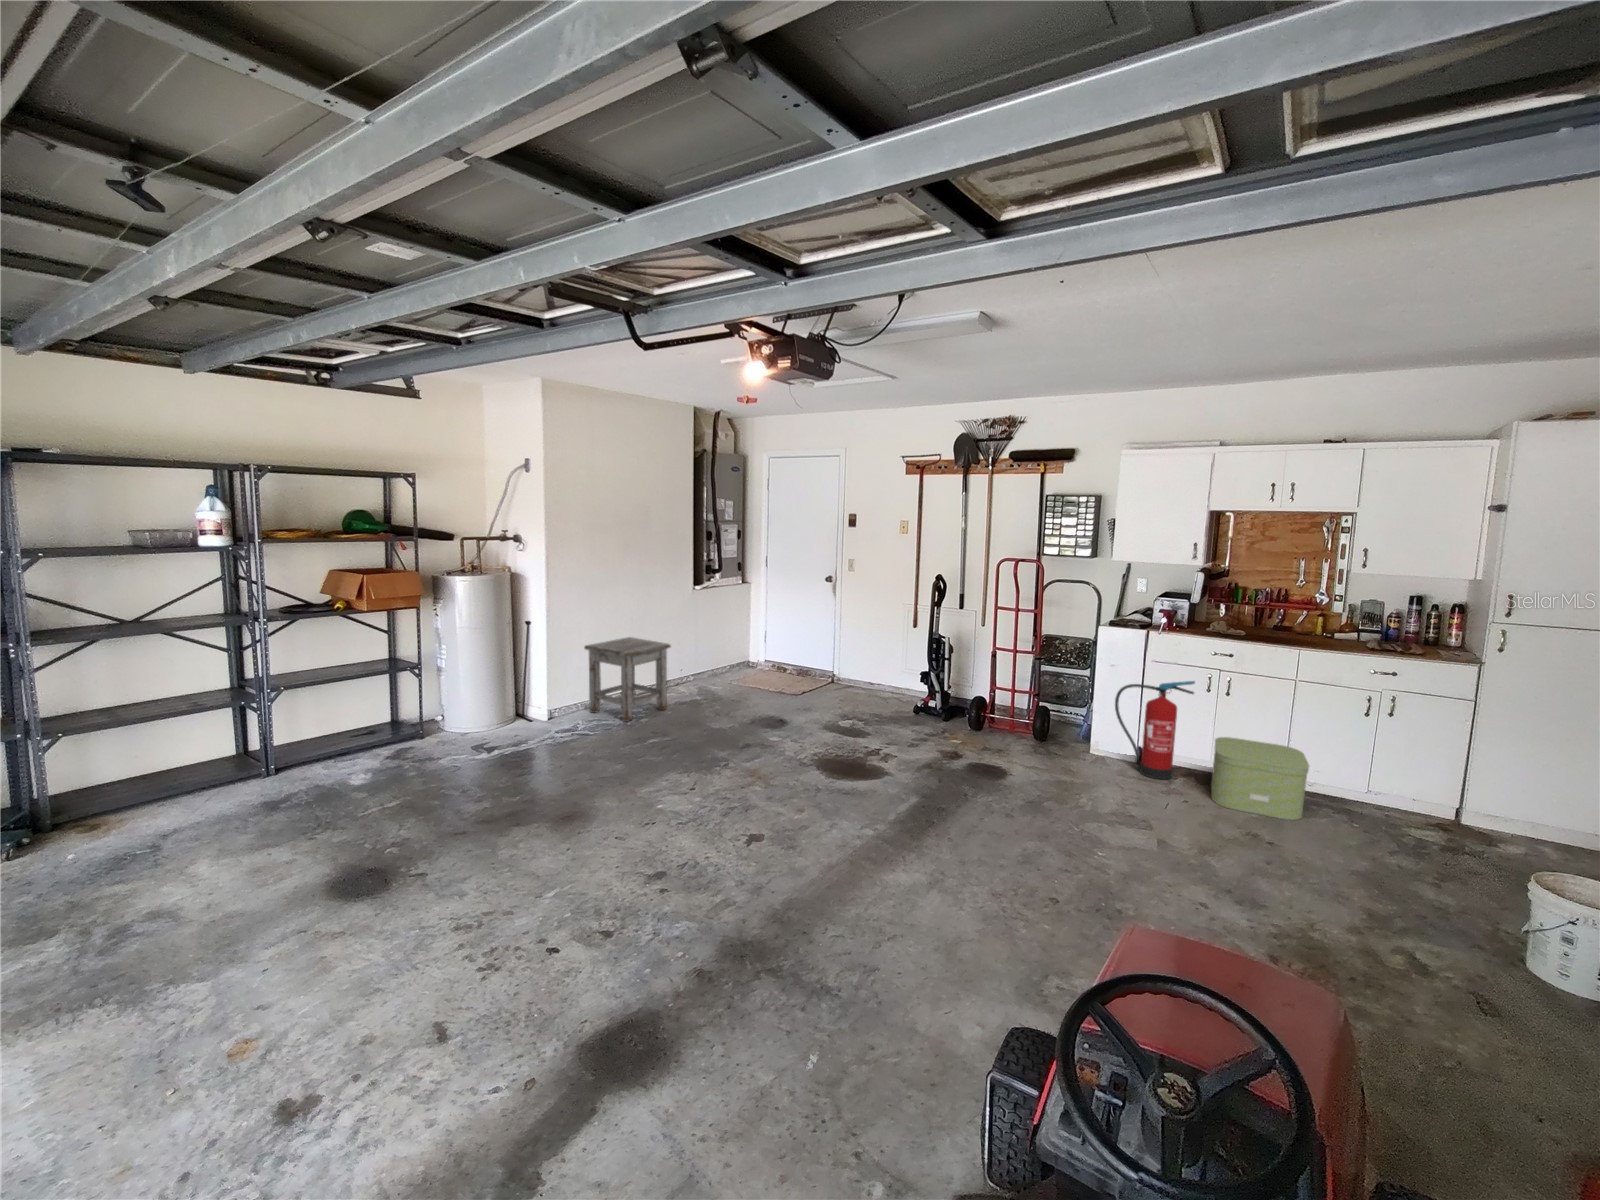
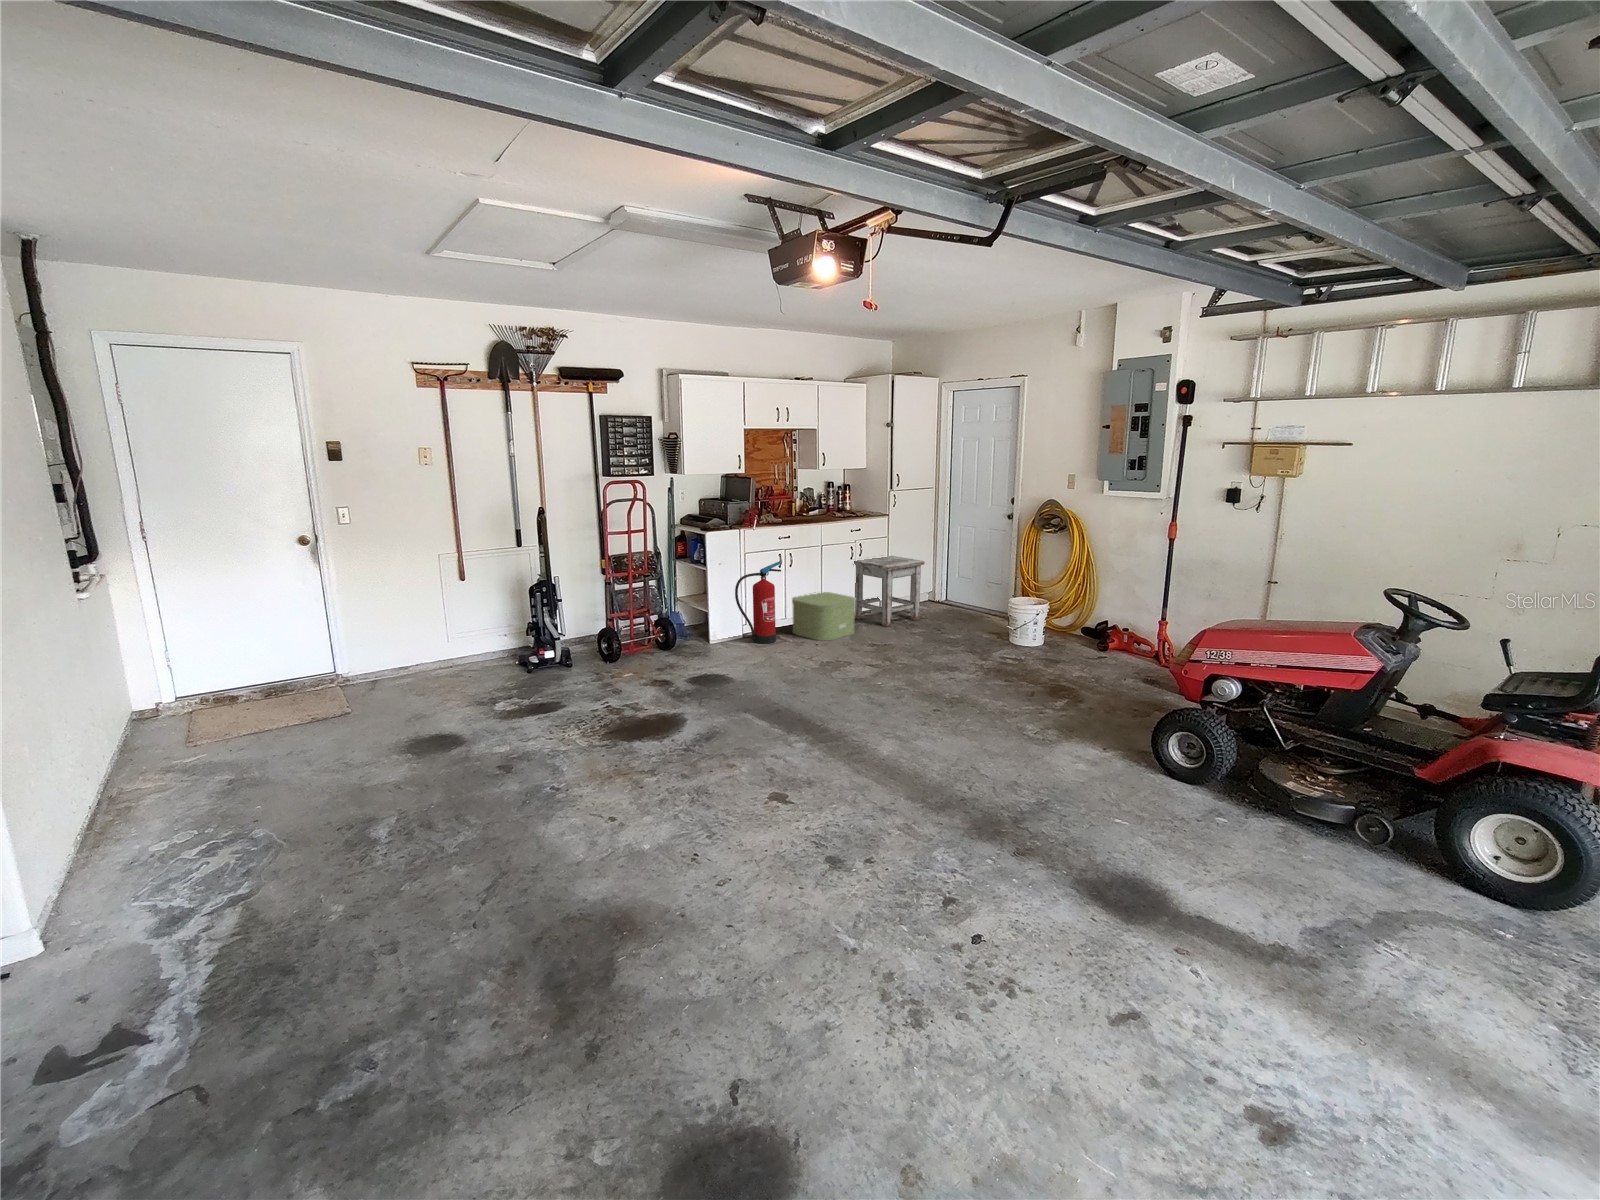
stool: present [584,637,671,721] -> present [853,555,925,627]

